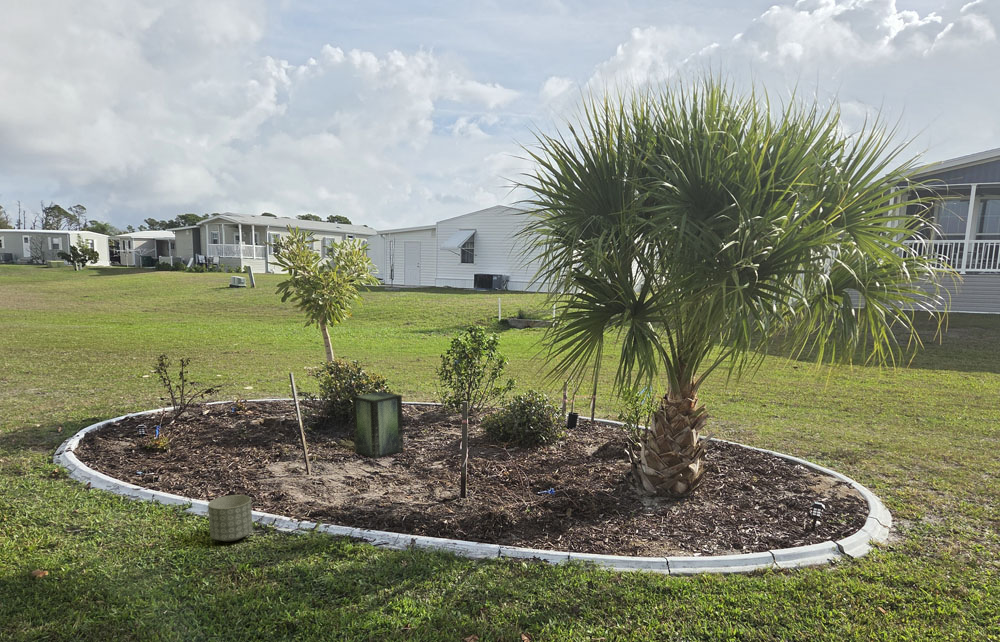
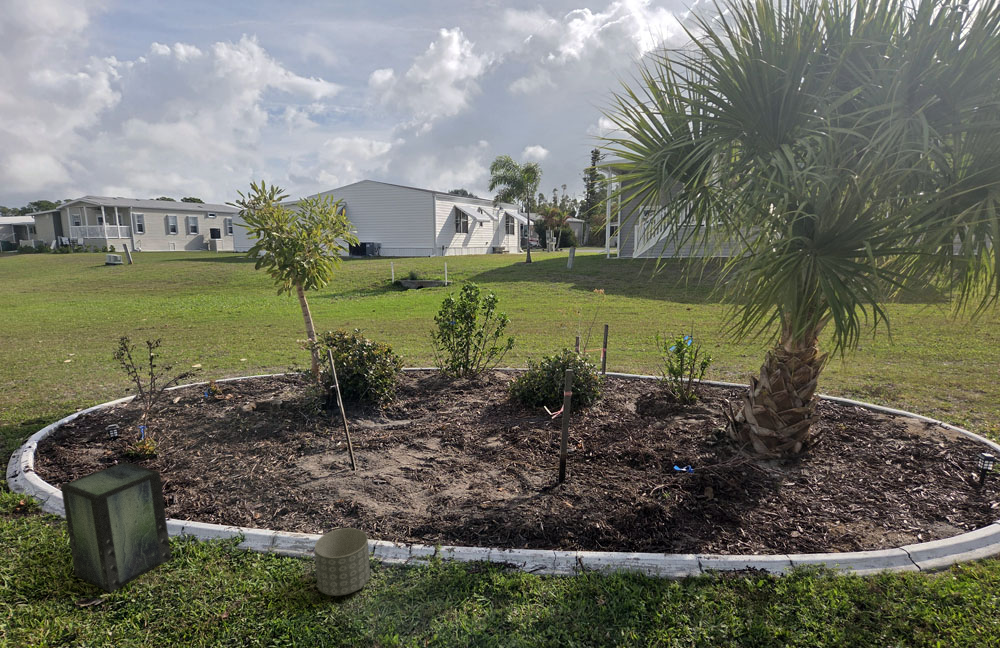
storage box: present [352,391,404,459] -> present [61,462,171,593]

